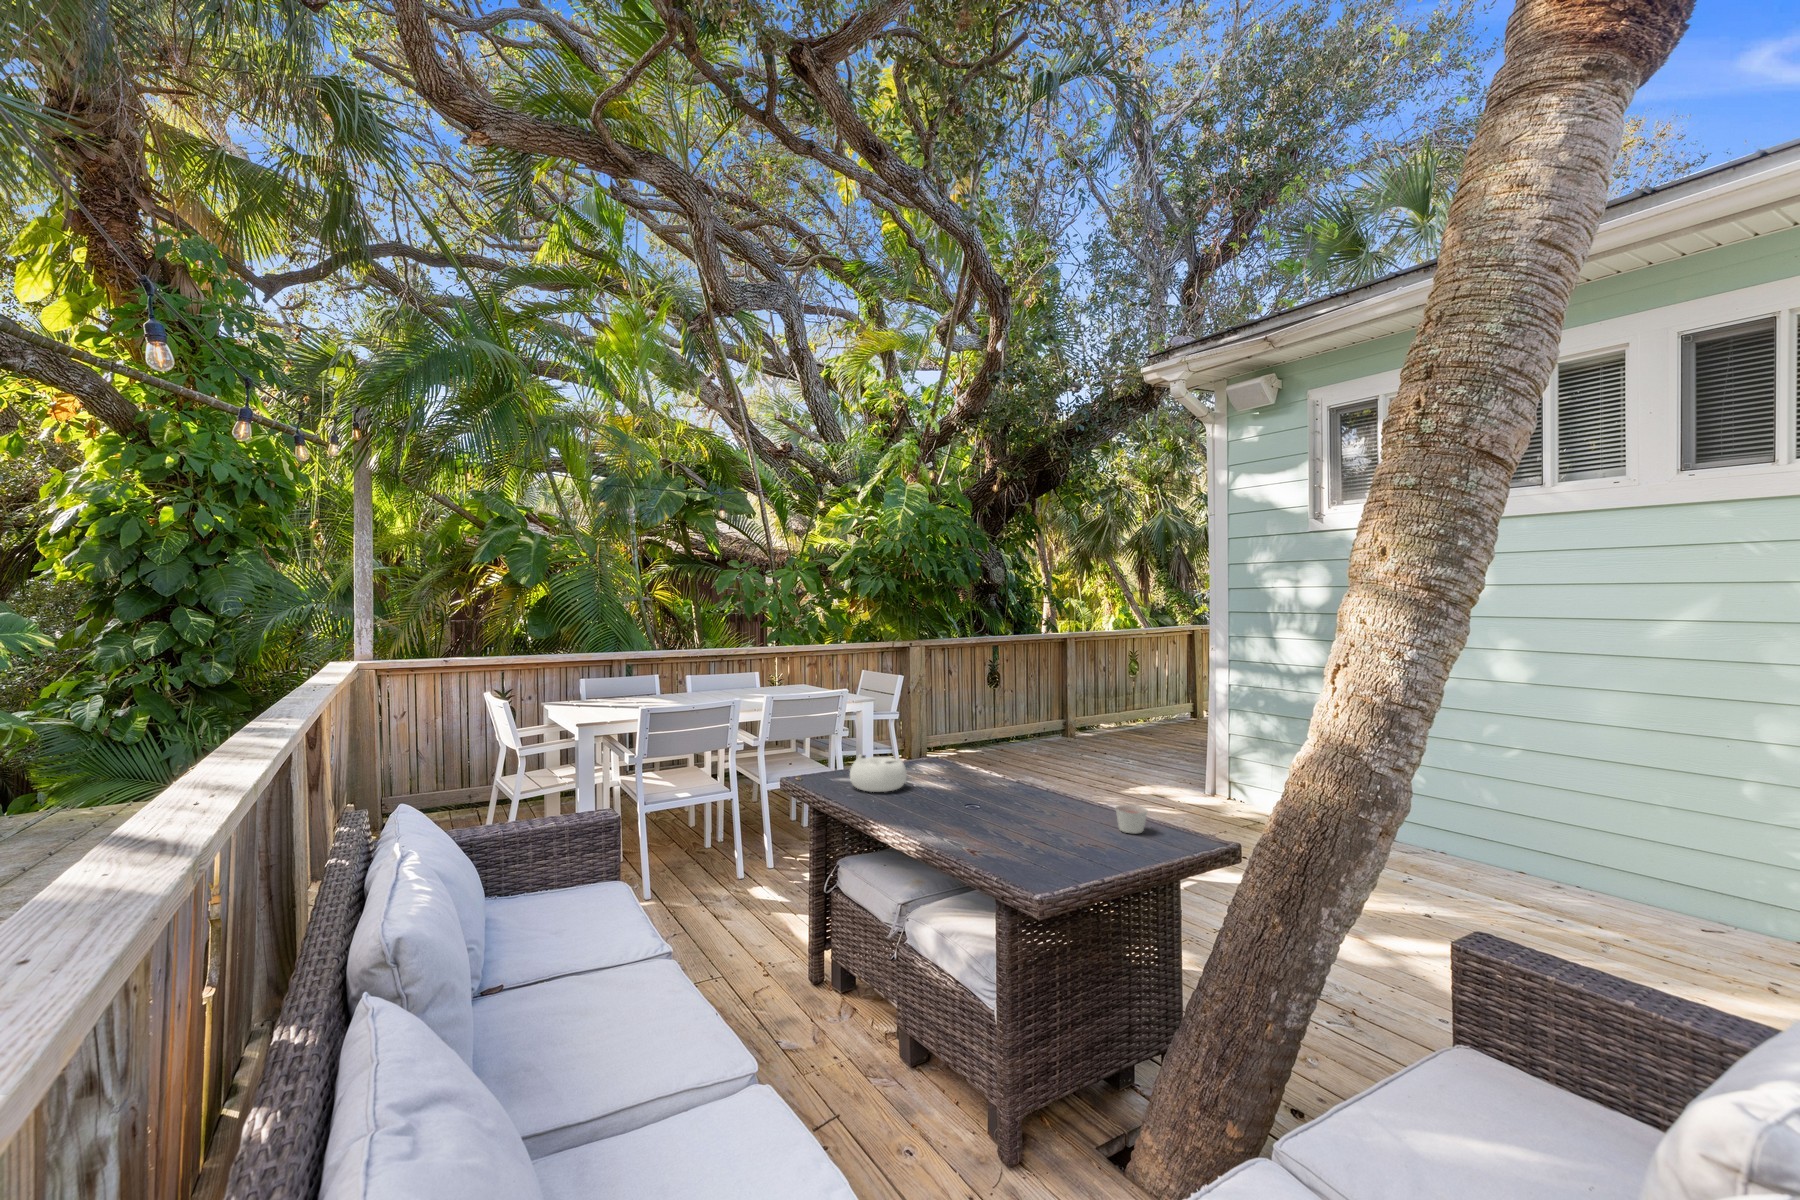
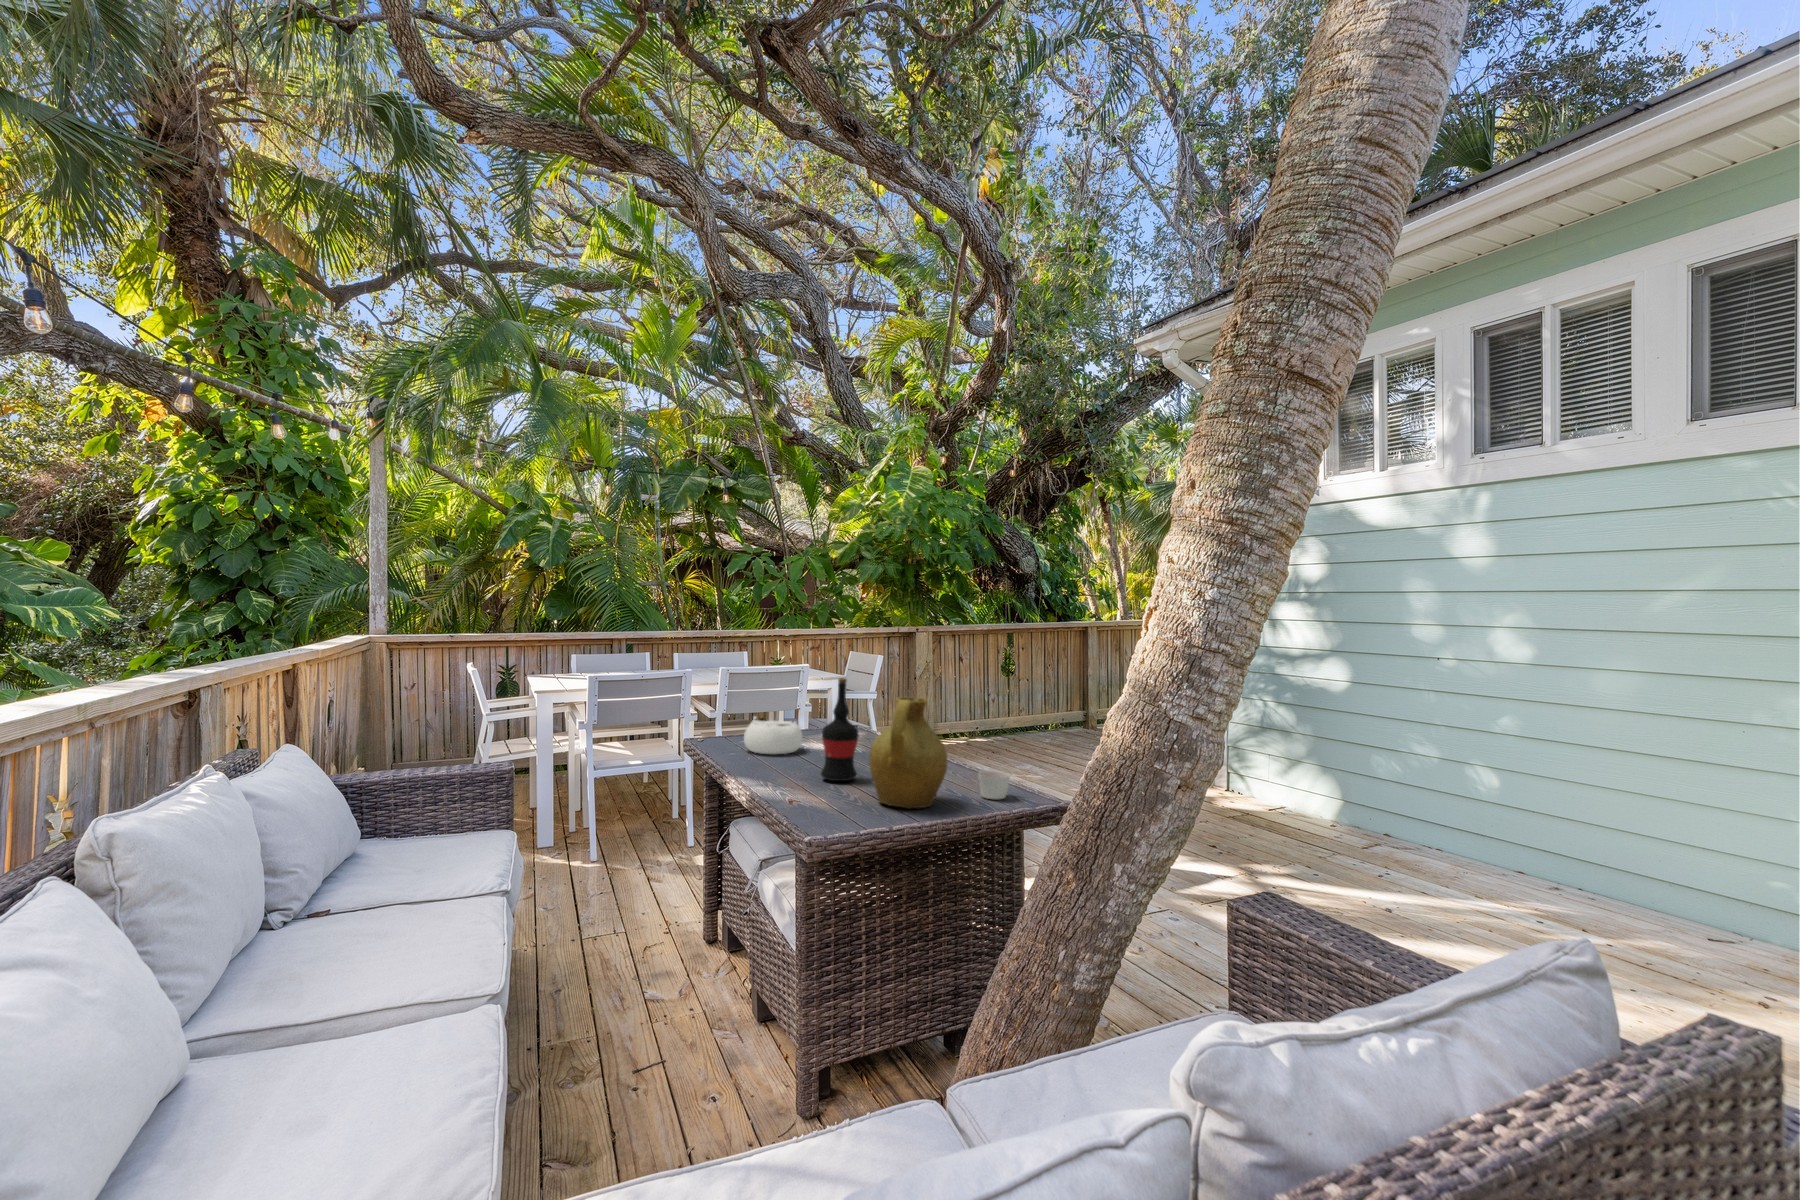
wine bottle: none [956,720,991,821] -> present [821,678,859,781]
pitcher: none [1023,741,1100,851] -> present [869,697,947,809]

